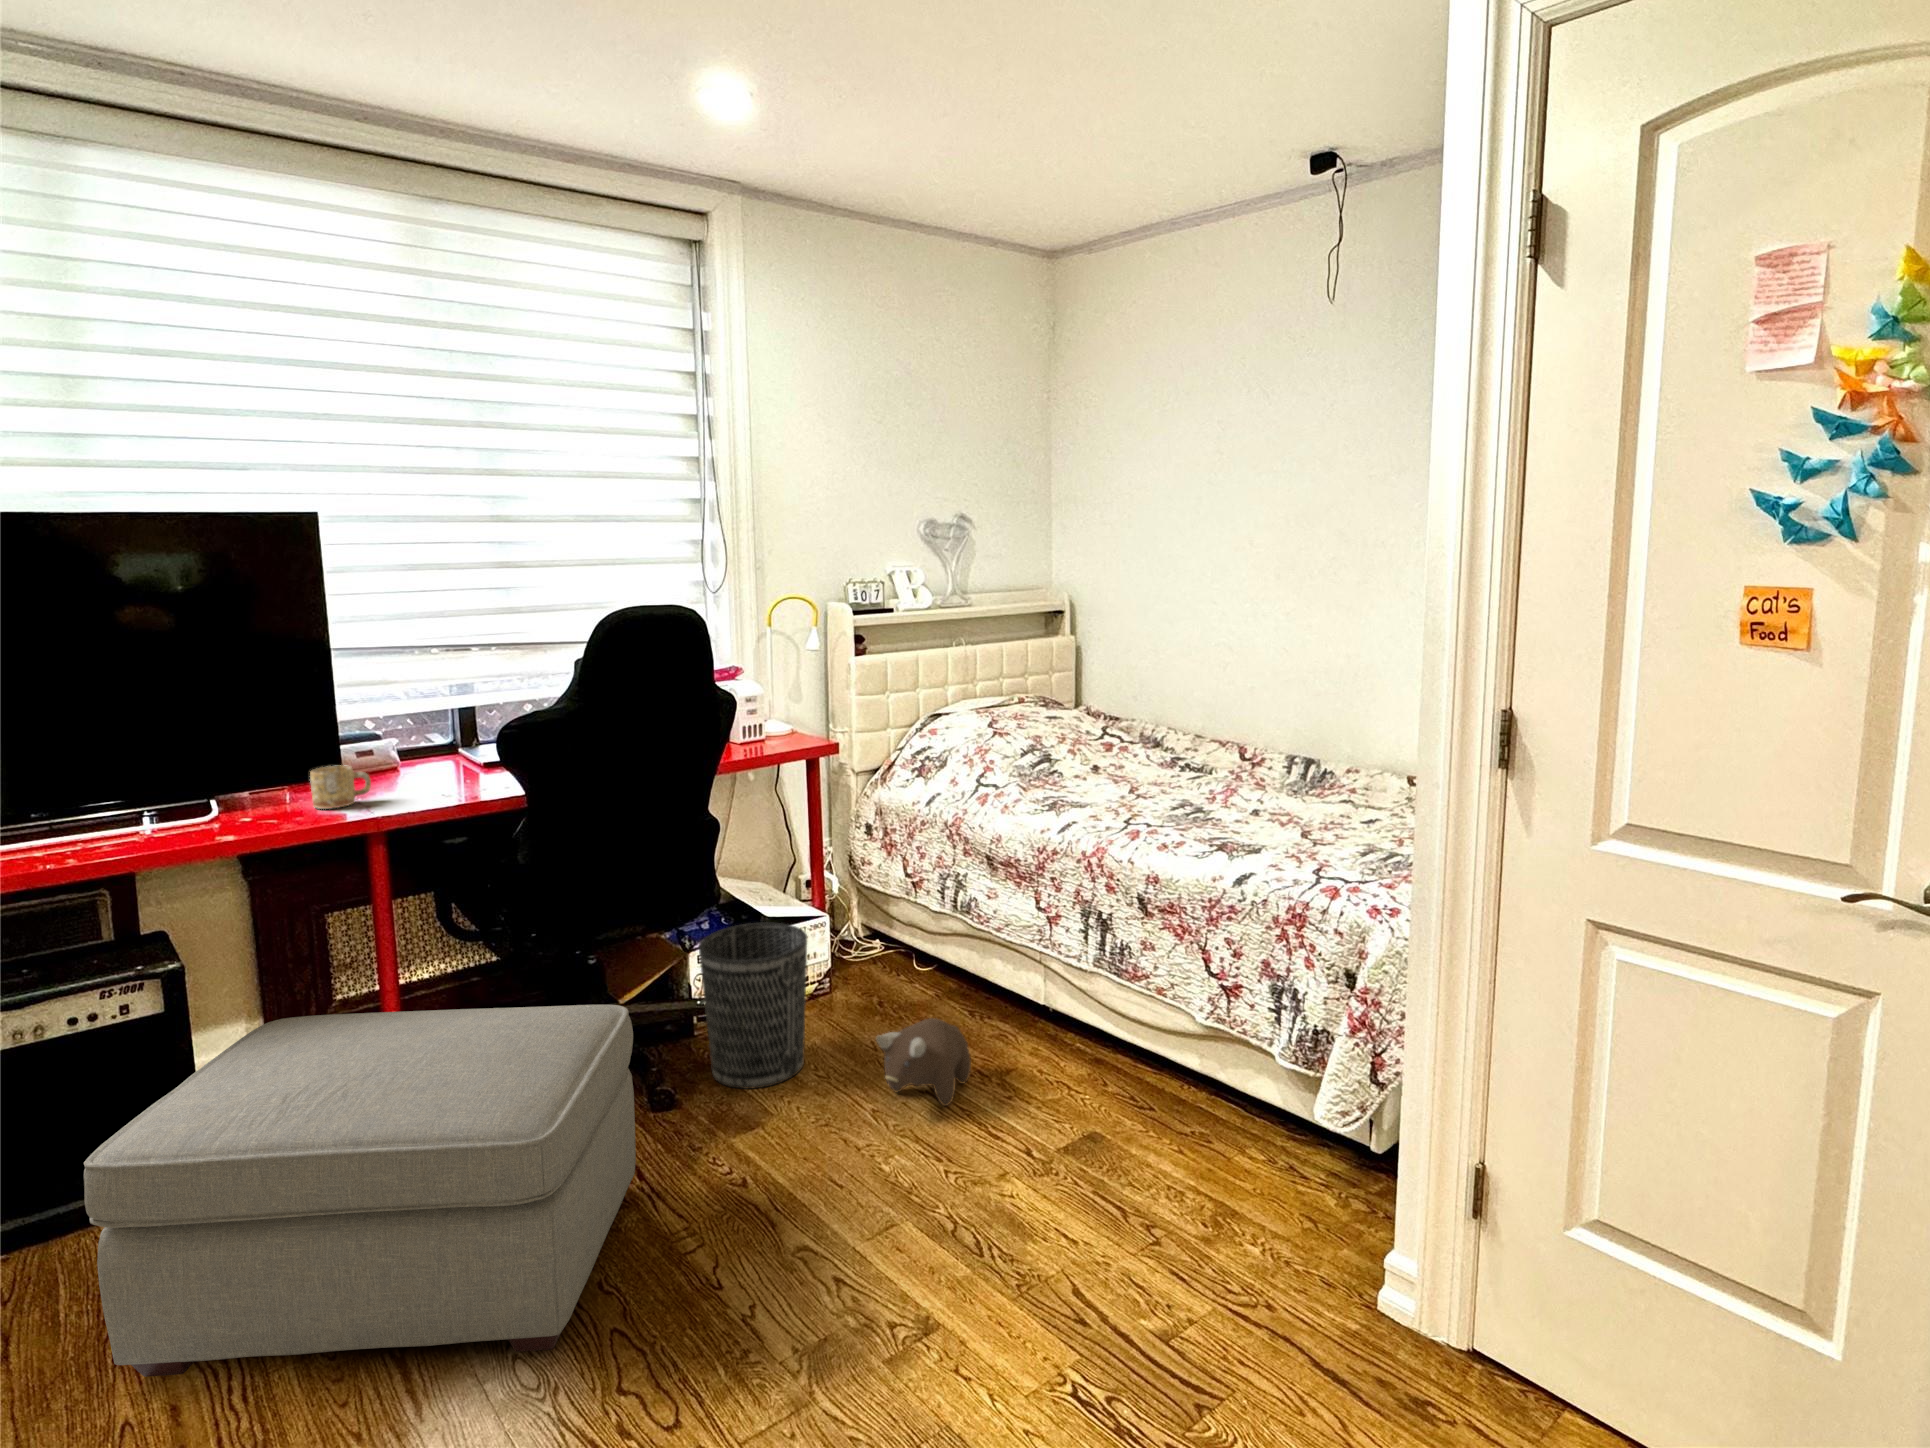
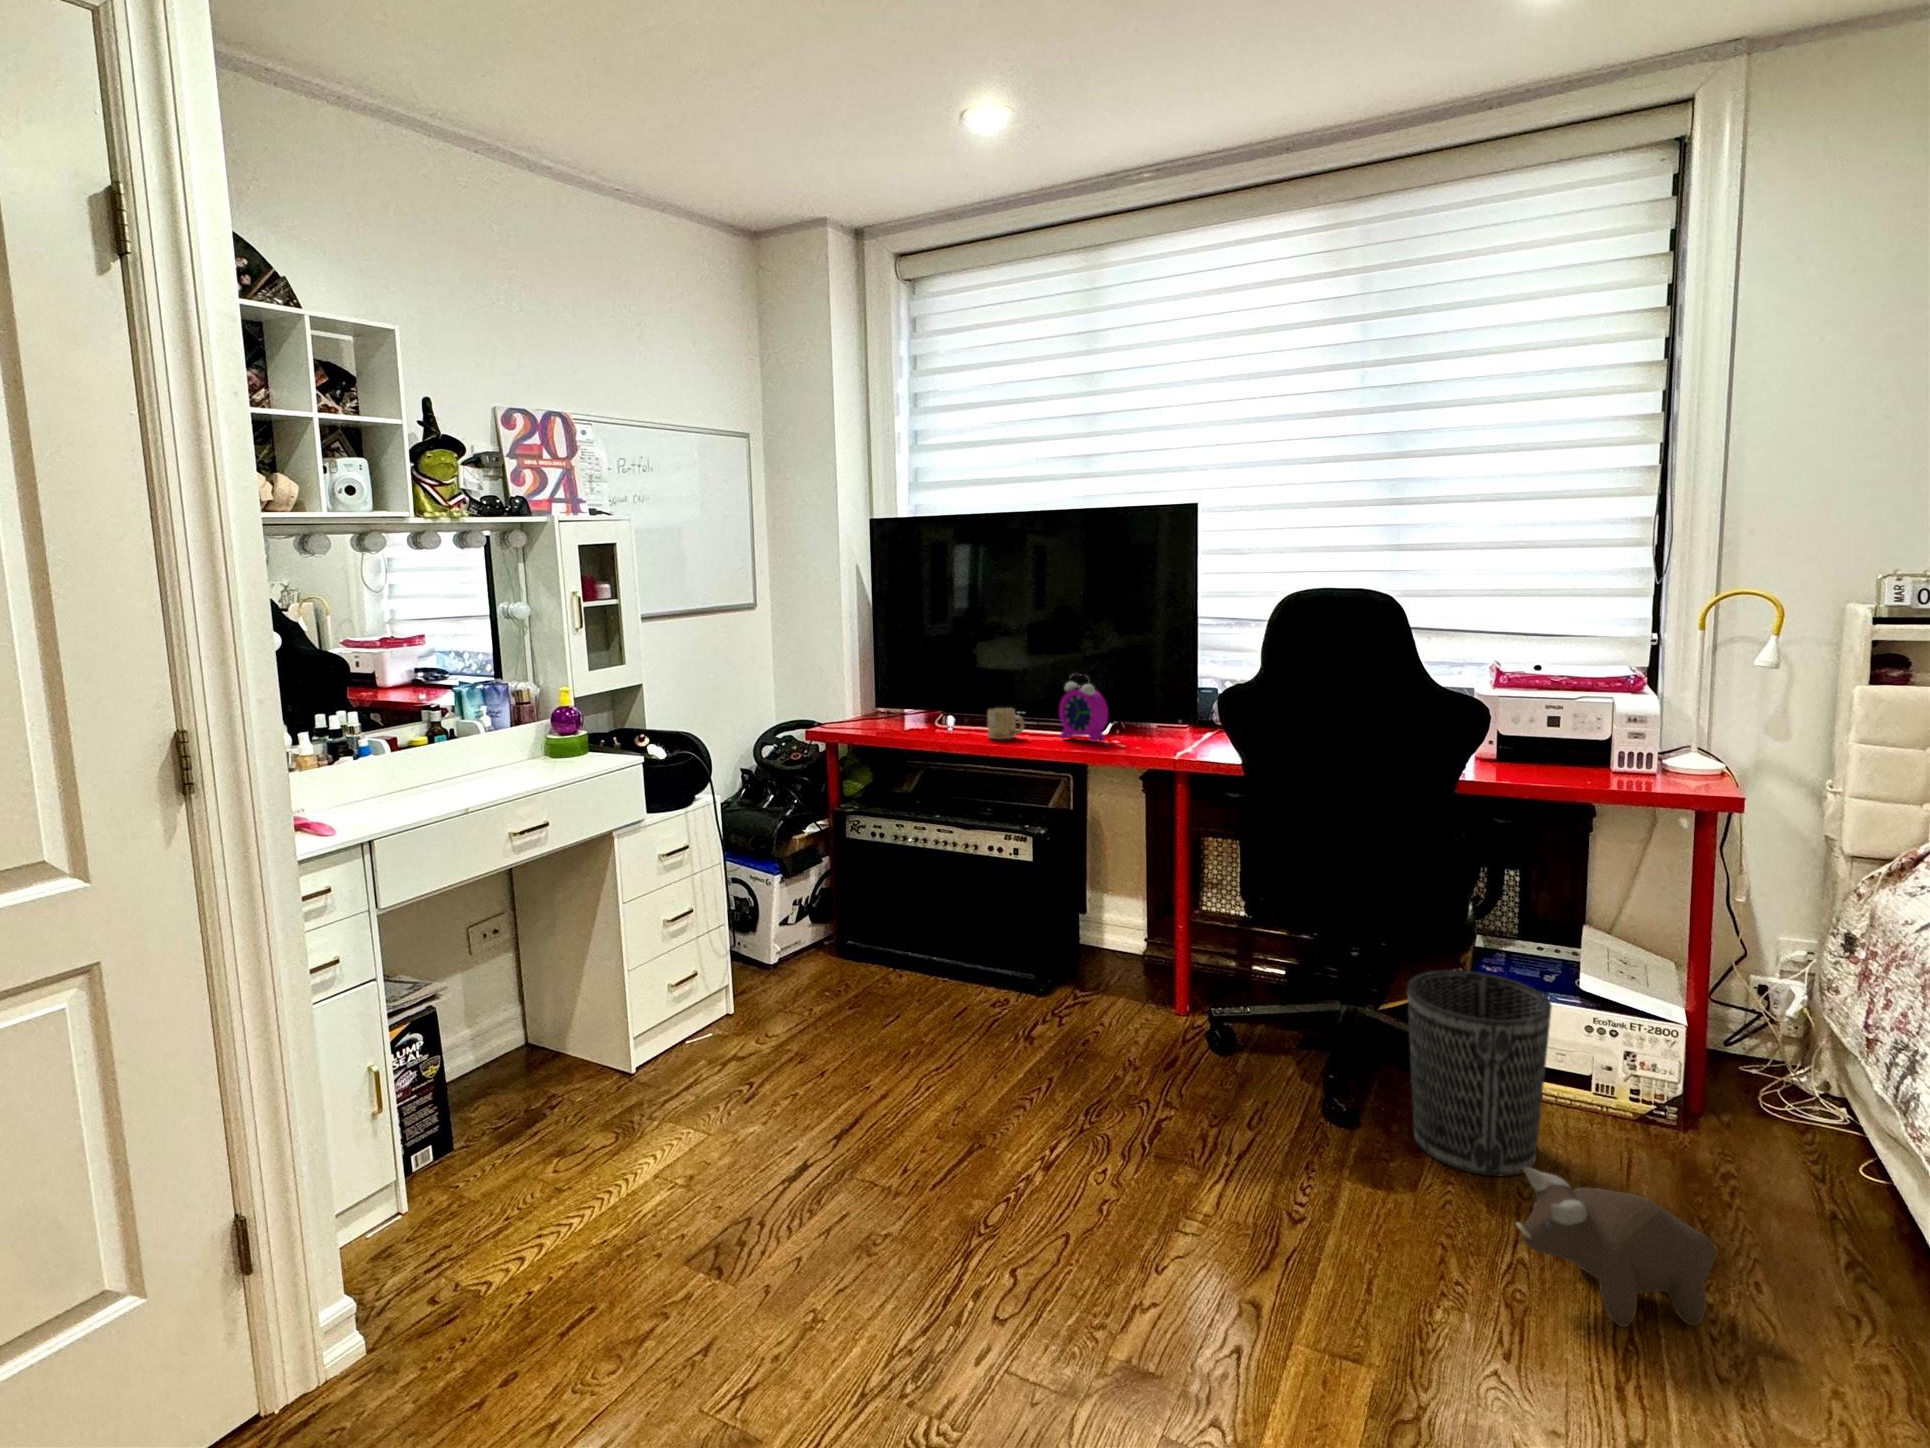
alarm clock: none [172,734,257,827] -> present [1059,682,1108,742]
mug: present [310,765,371,809] -> present [988,708,1024,739]
ottoman: present [84,1005,636,1377] -> none [879,888,1224,1211]

